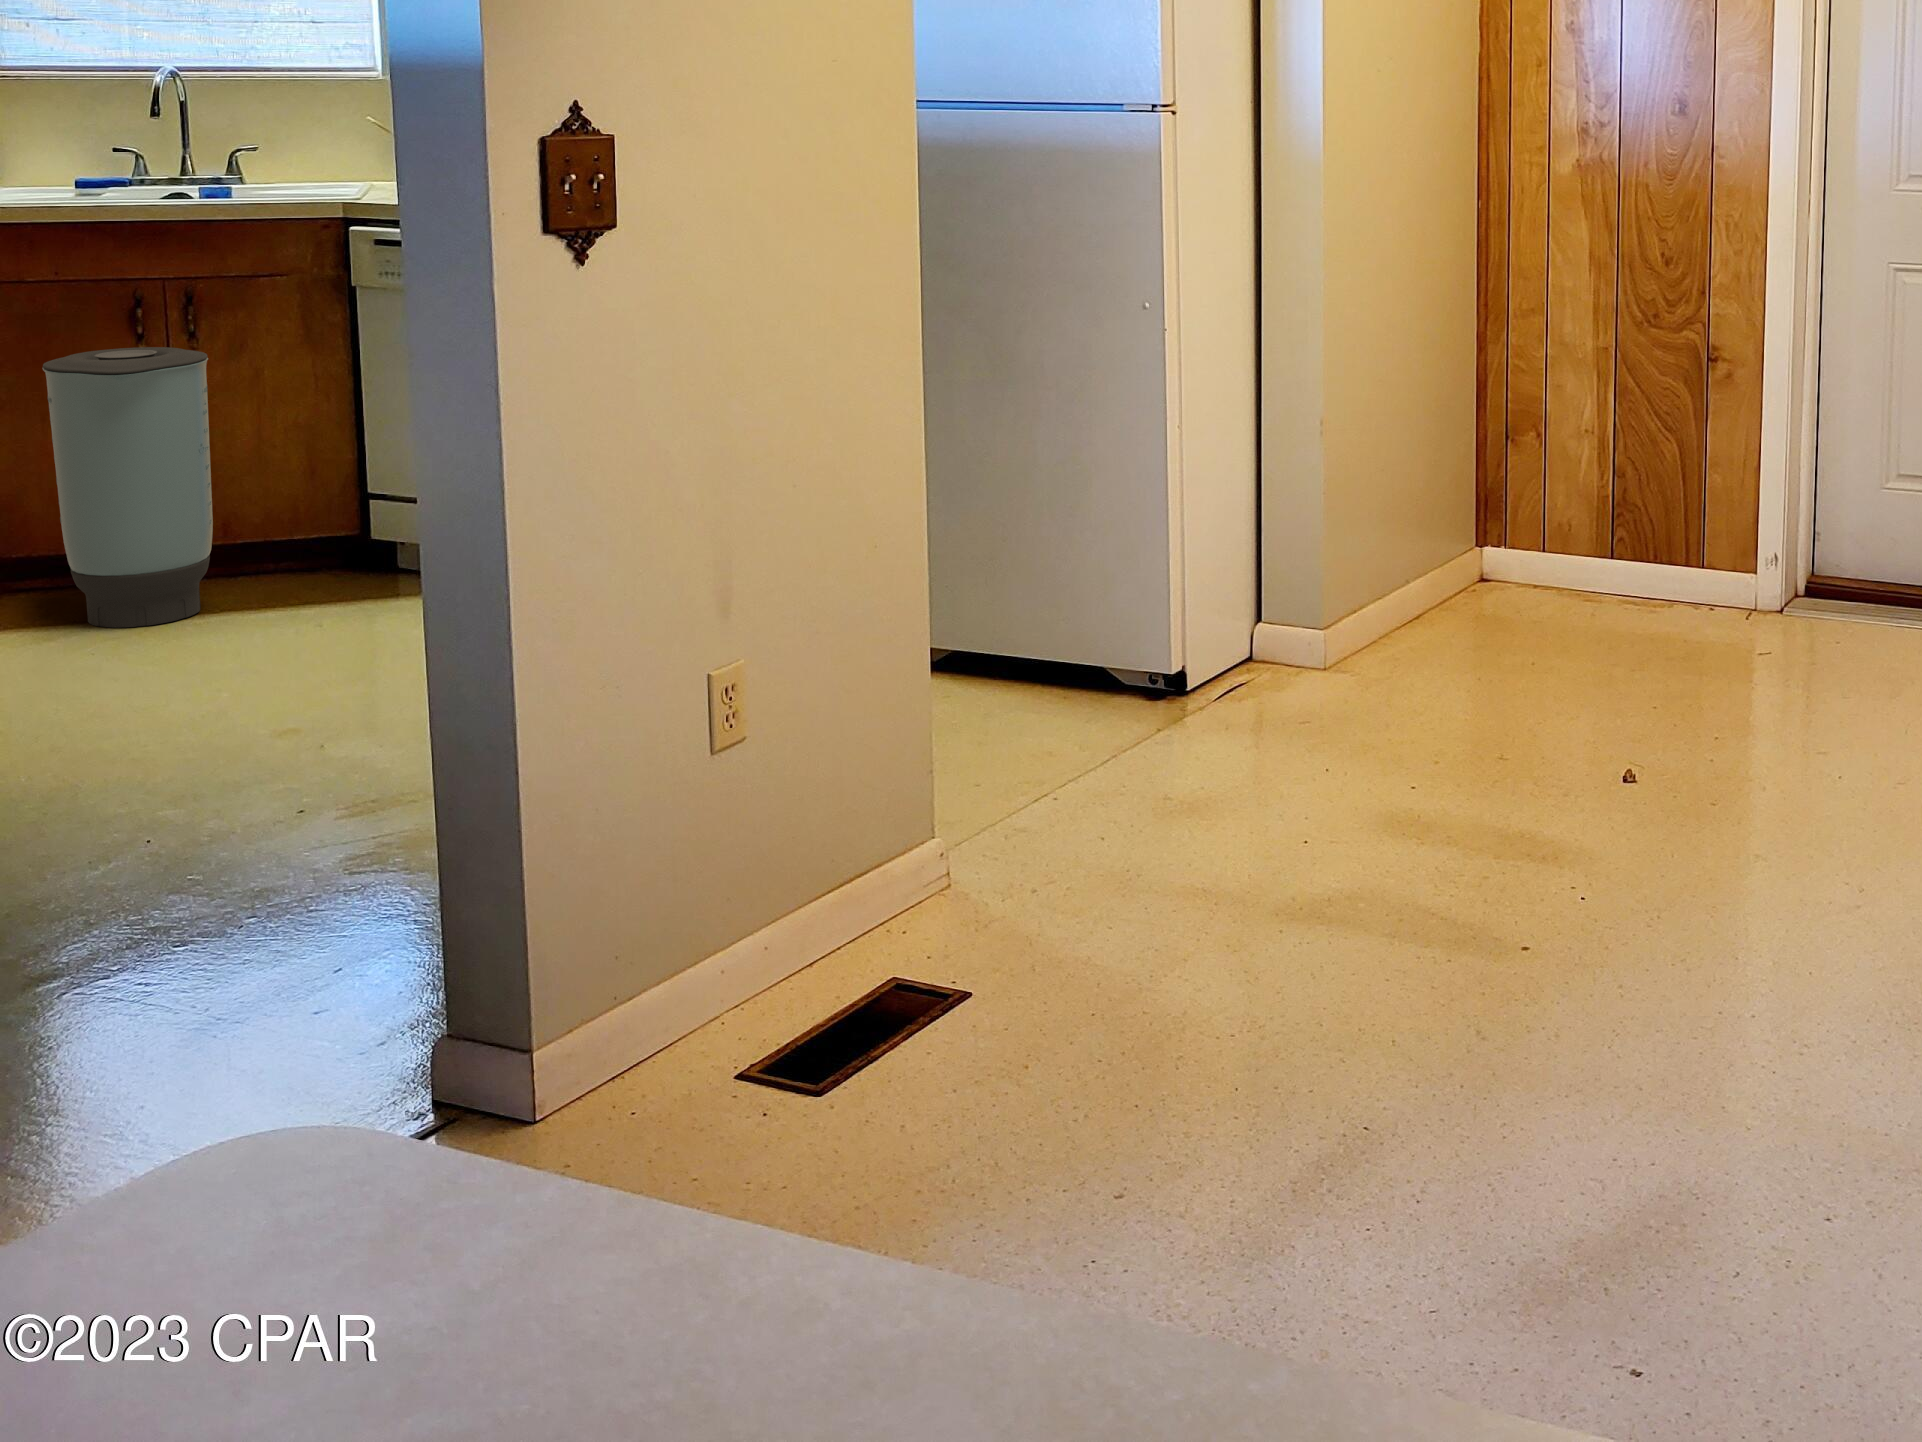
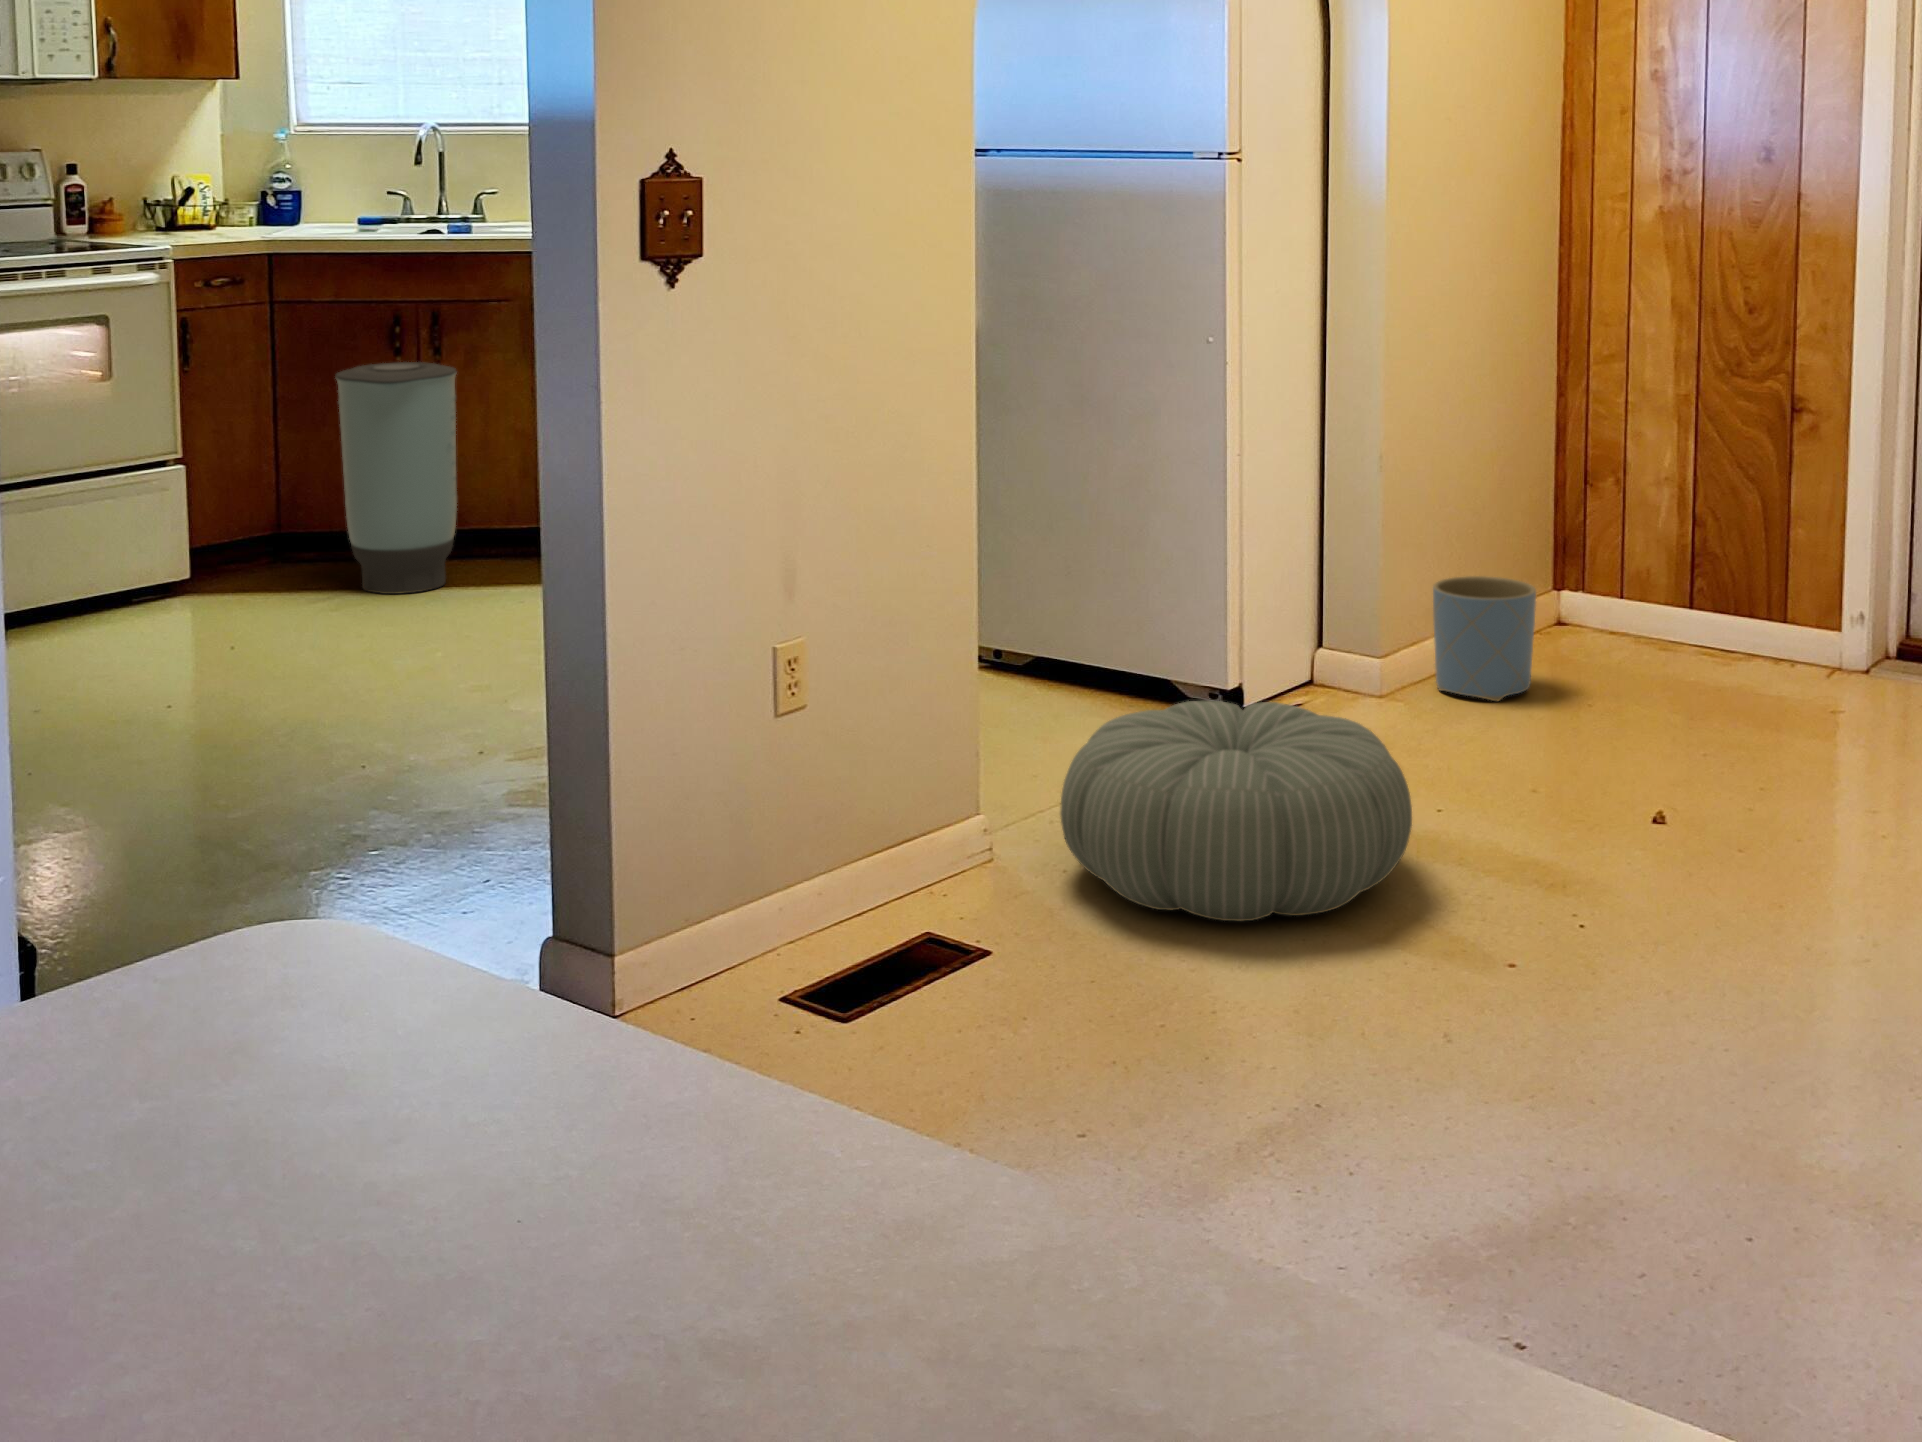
planter: none [1375,539,1479,667] -> present [1433,576,1536,701]
pouf: none [1032,693,1410,935] -> present [1060,701,1412,921]

